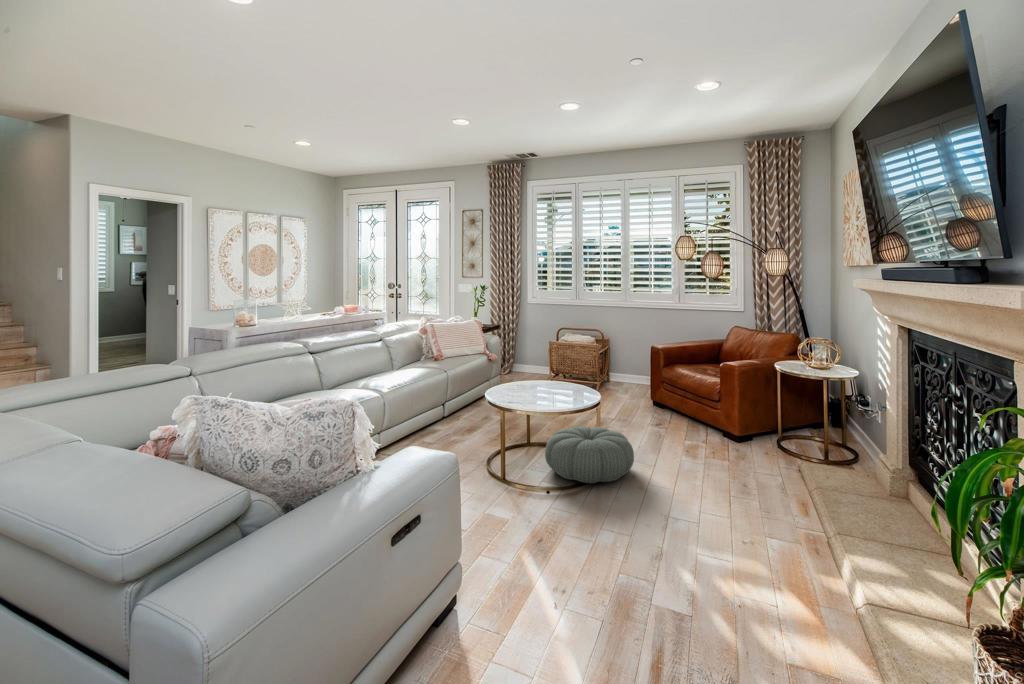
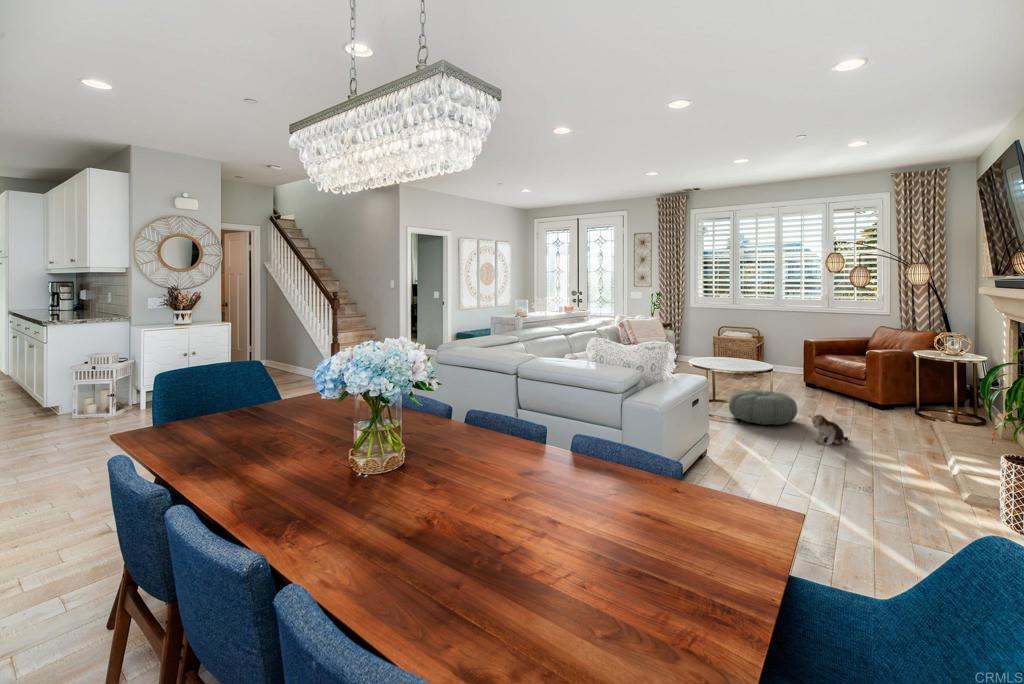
plush toy: none [642,478,698,523] -> present [809,415,848,445]

